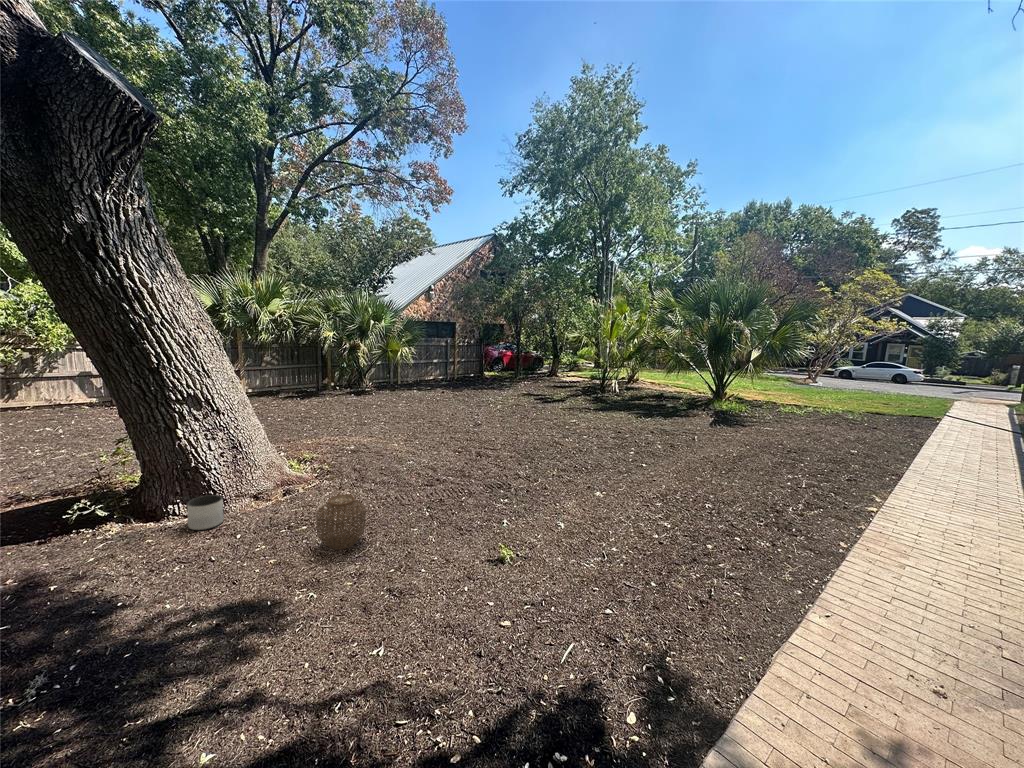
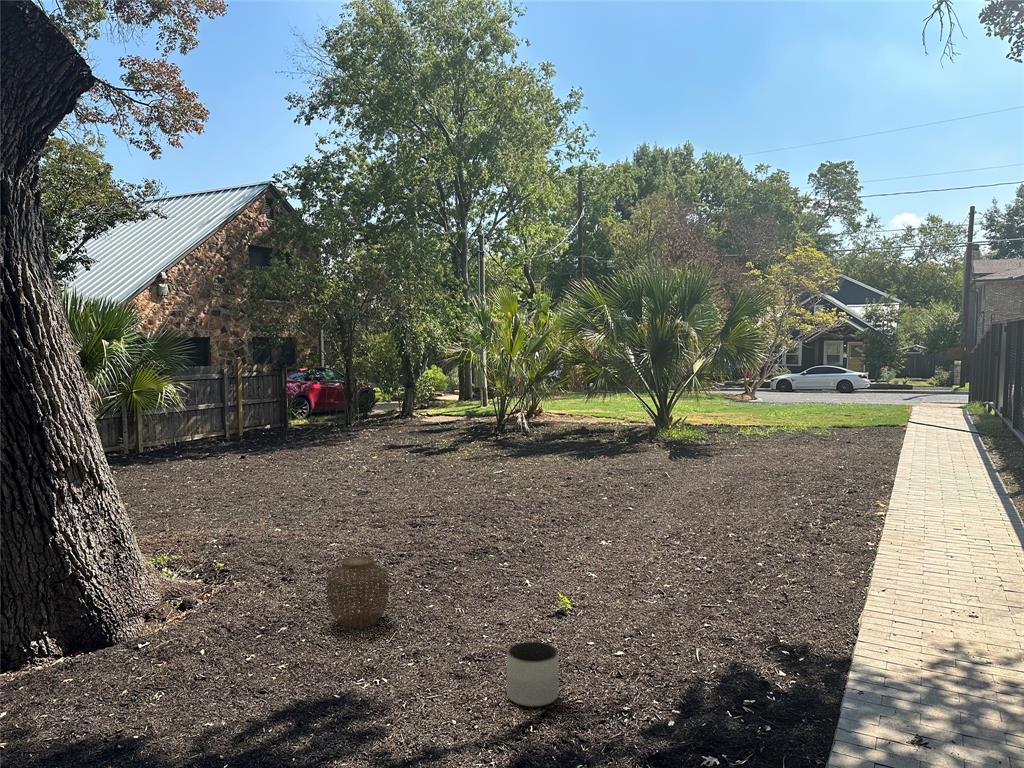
planter: present [187,495,224,530] -> present [507,642,559,707]

